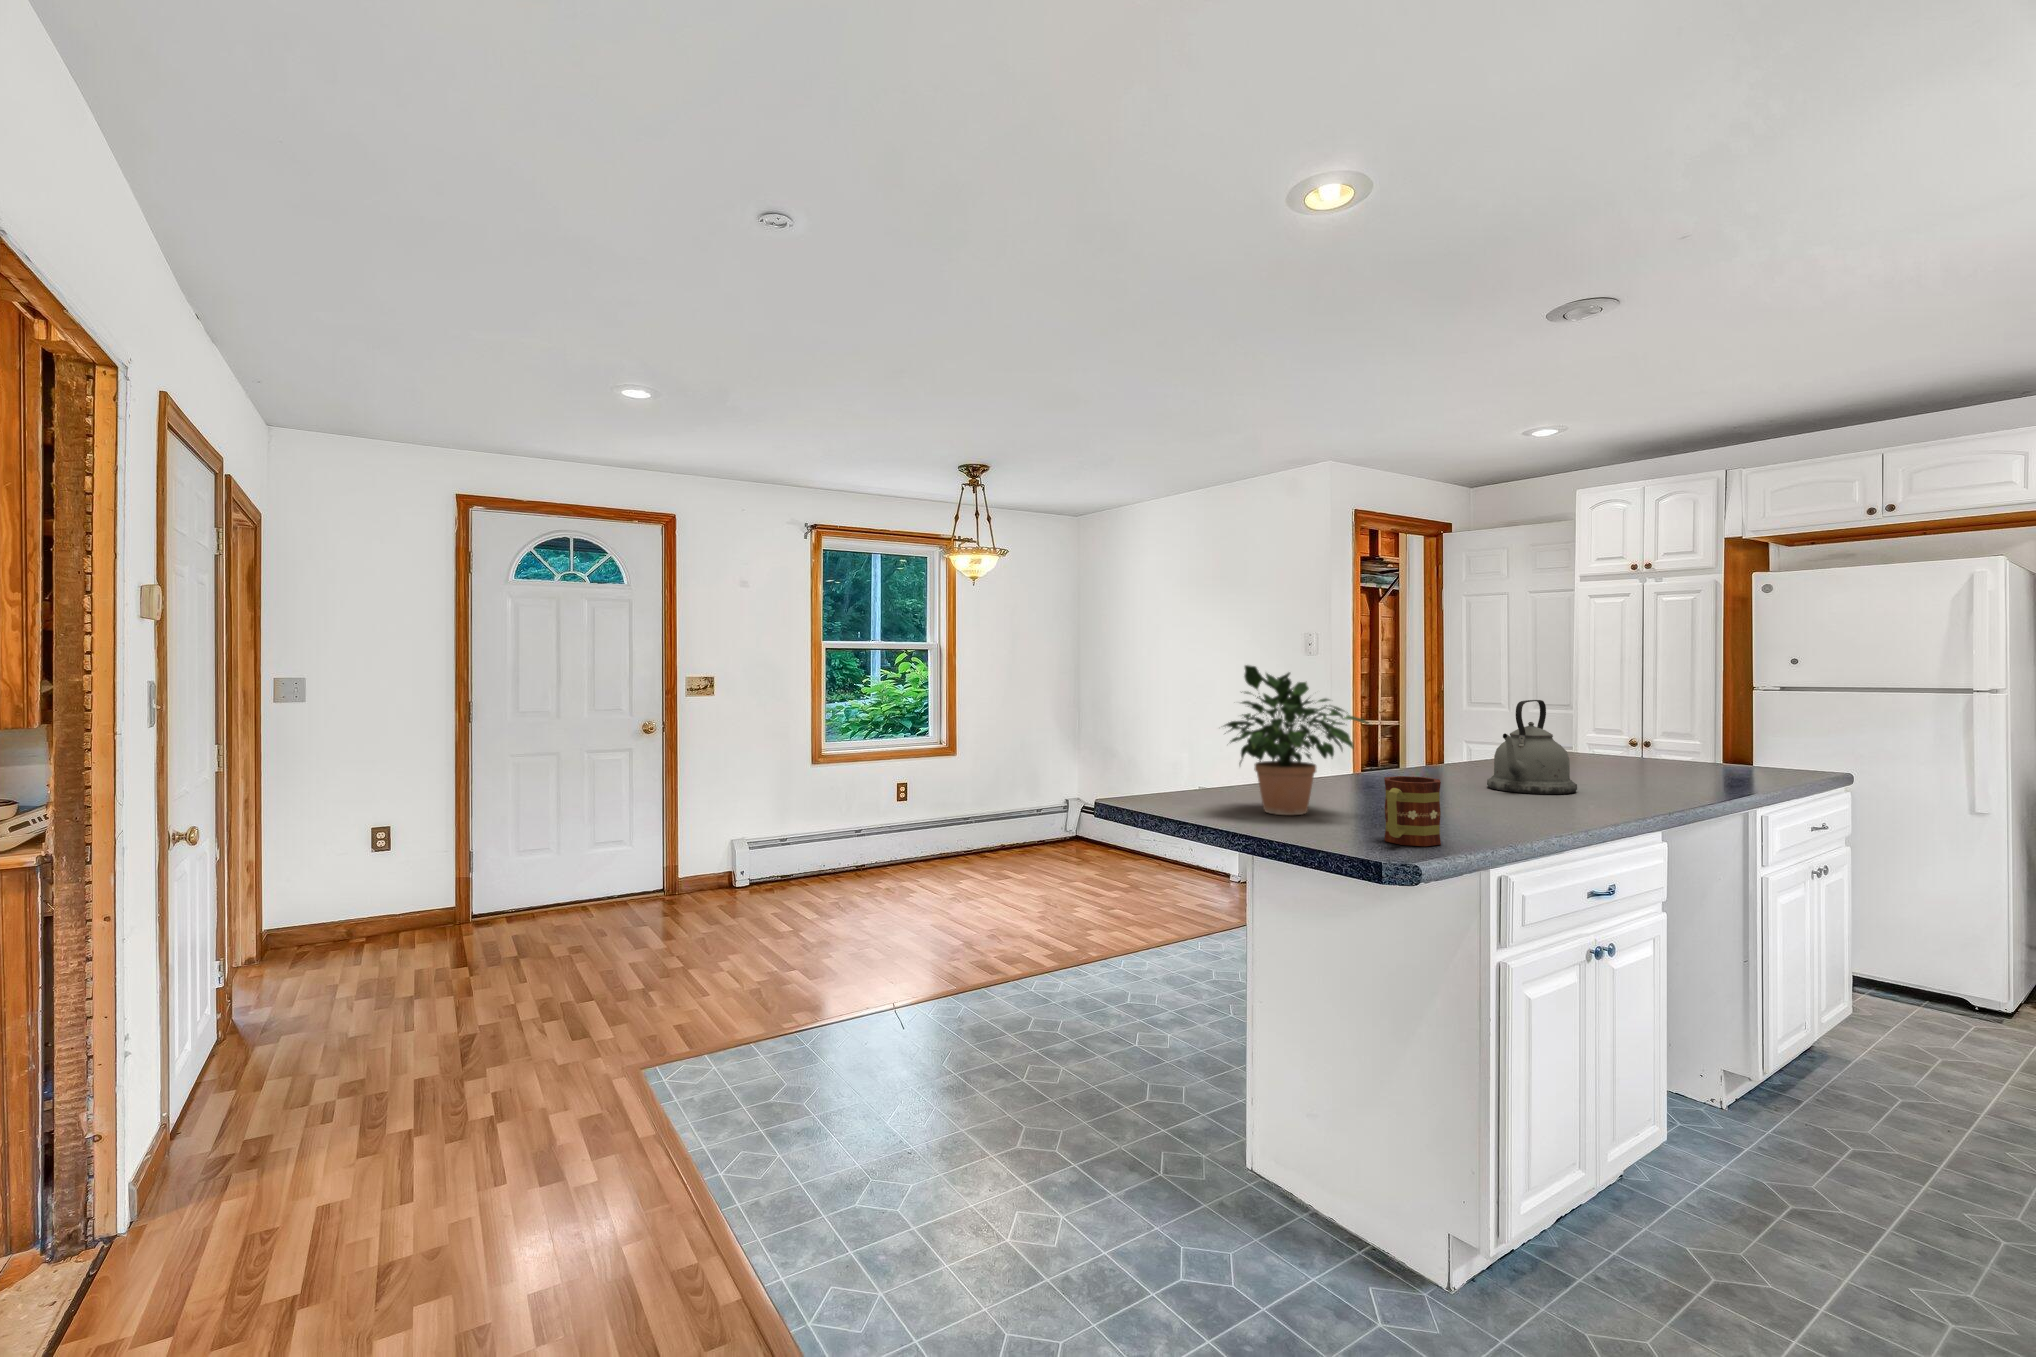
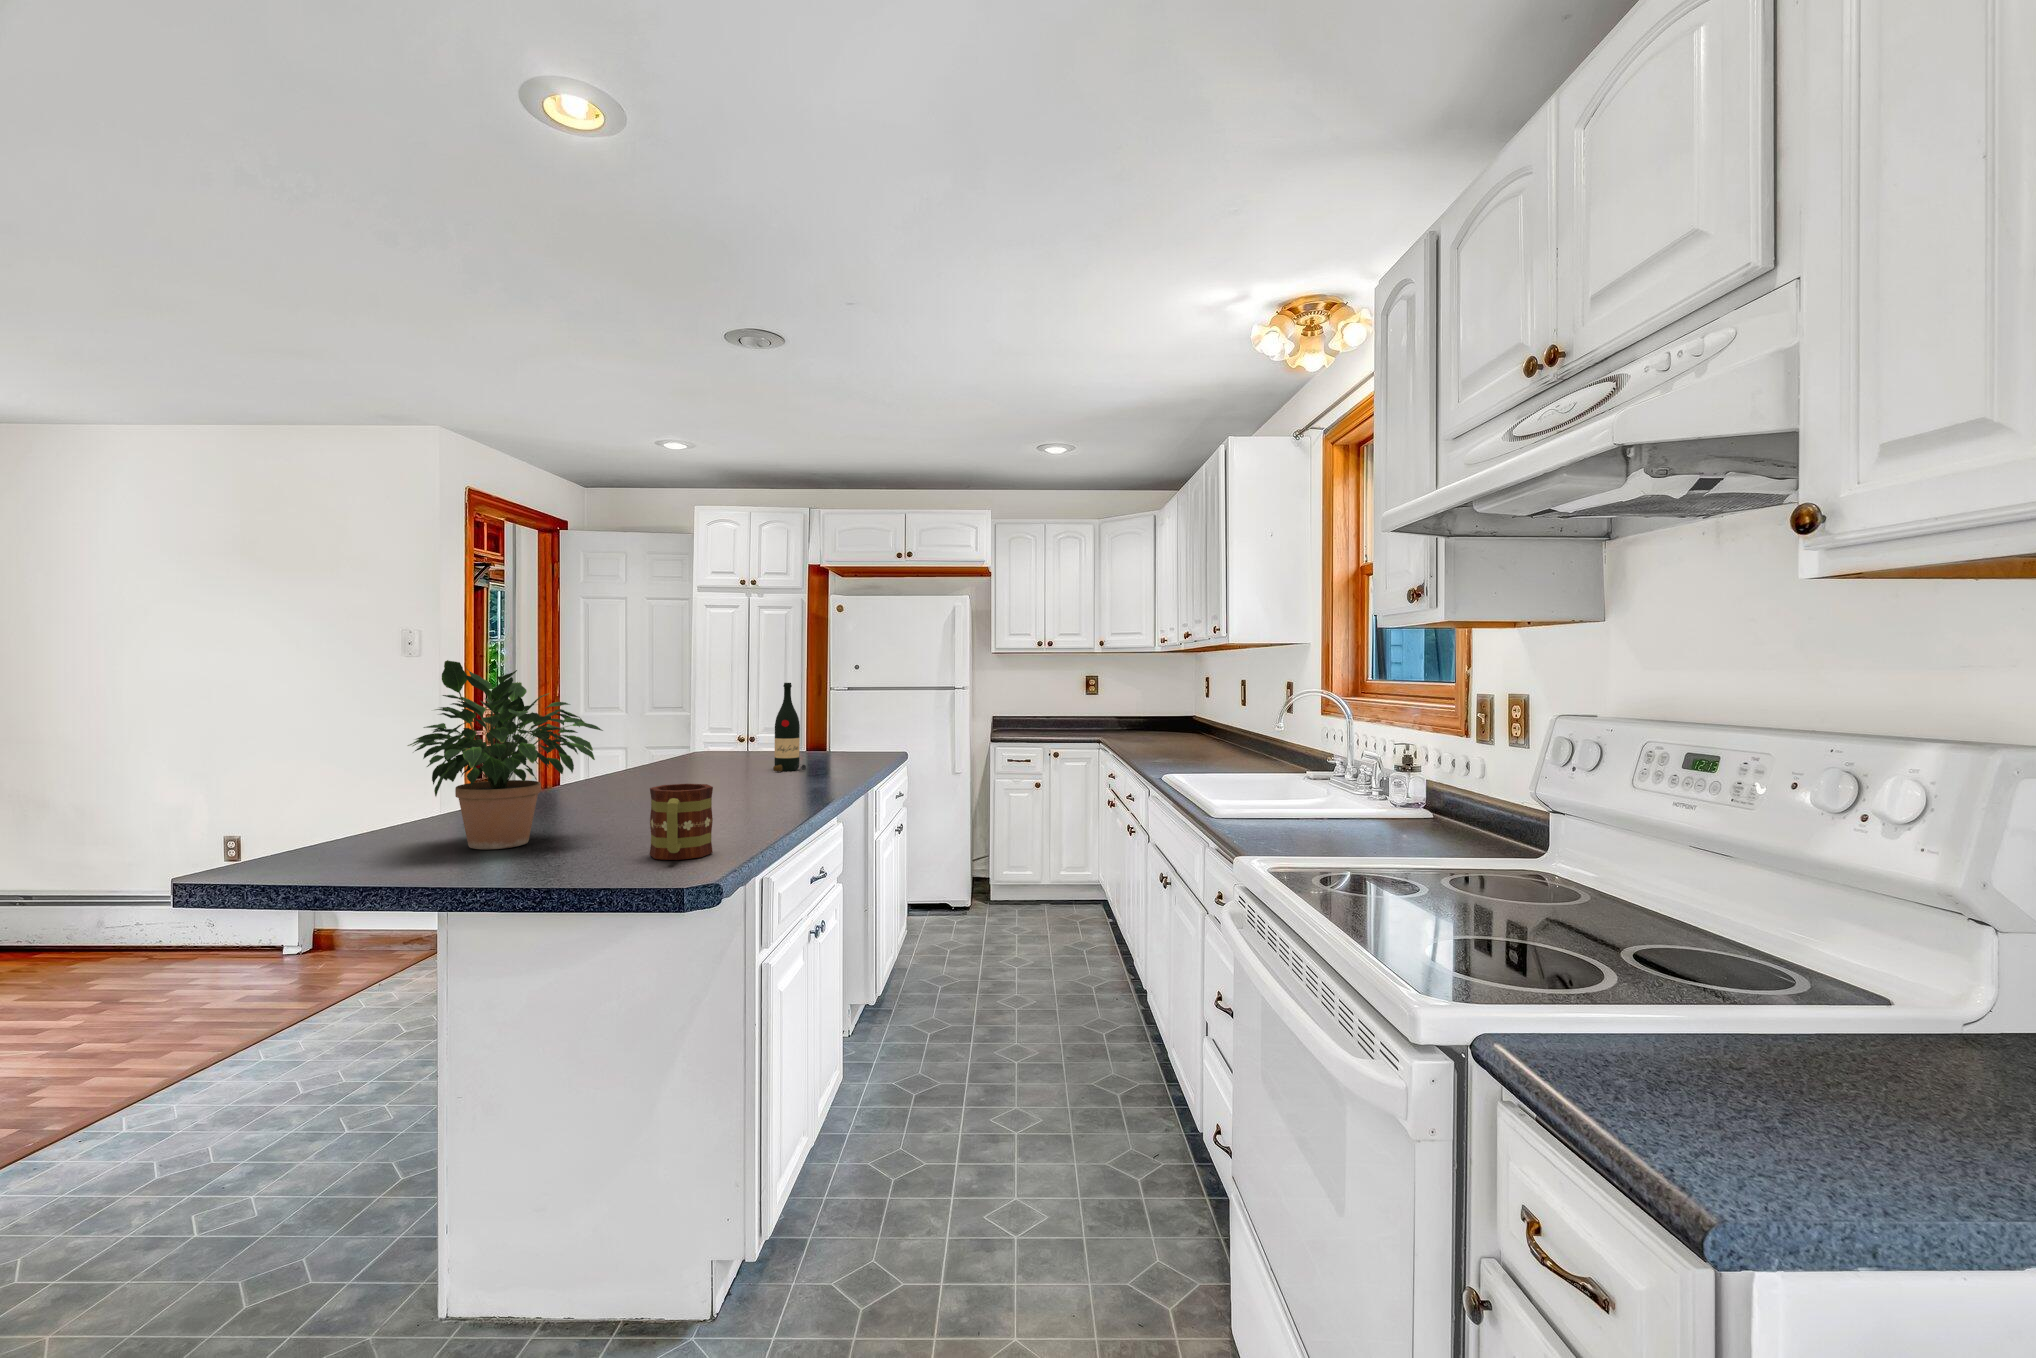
wine bottle: none [1618,681,1662,783] -> present [773,683,806,772]
kettle: present [1487,700,1577,794] -> none [677,700,757,791]

